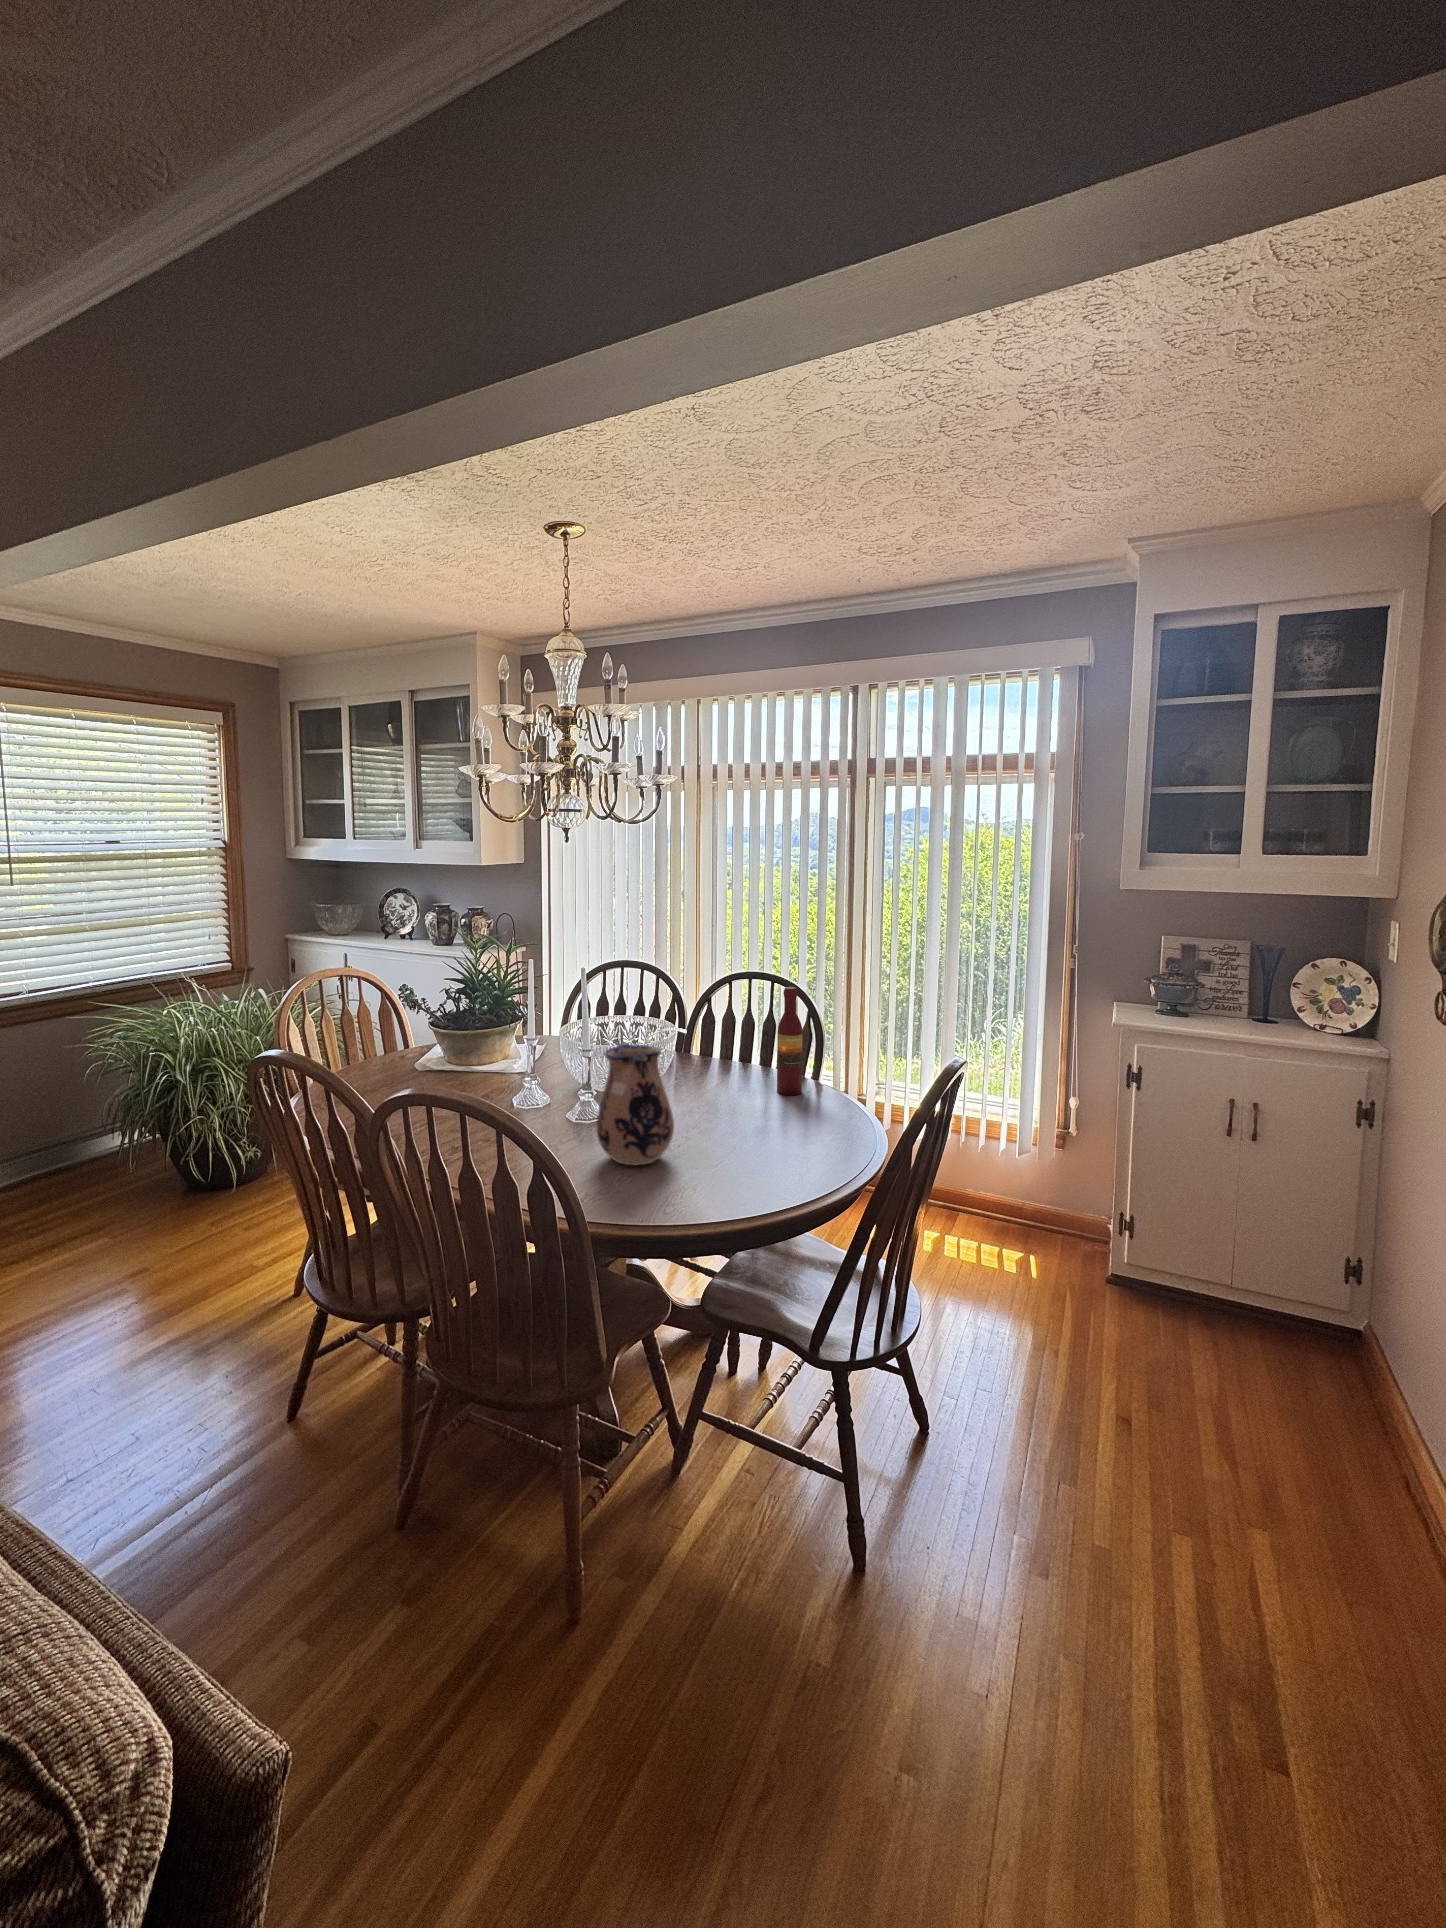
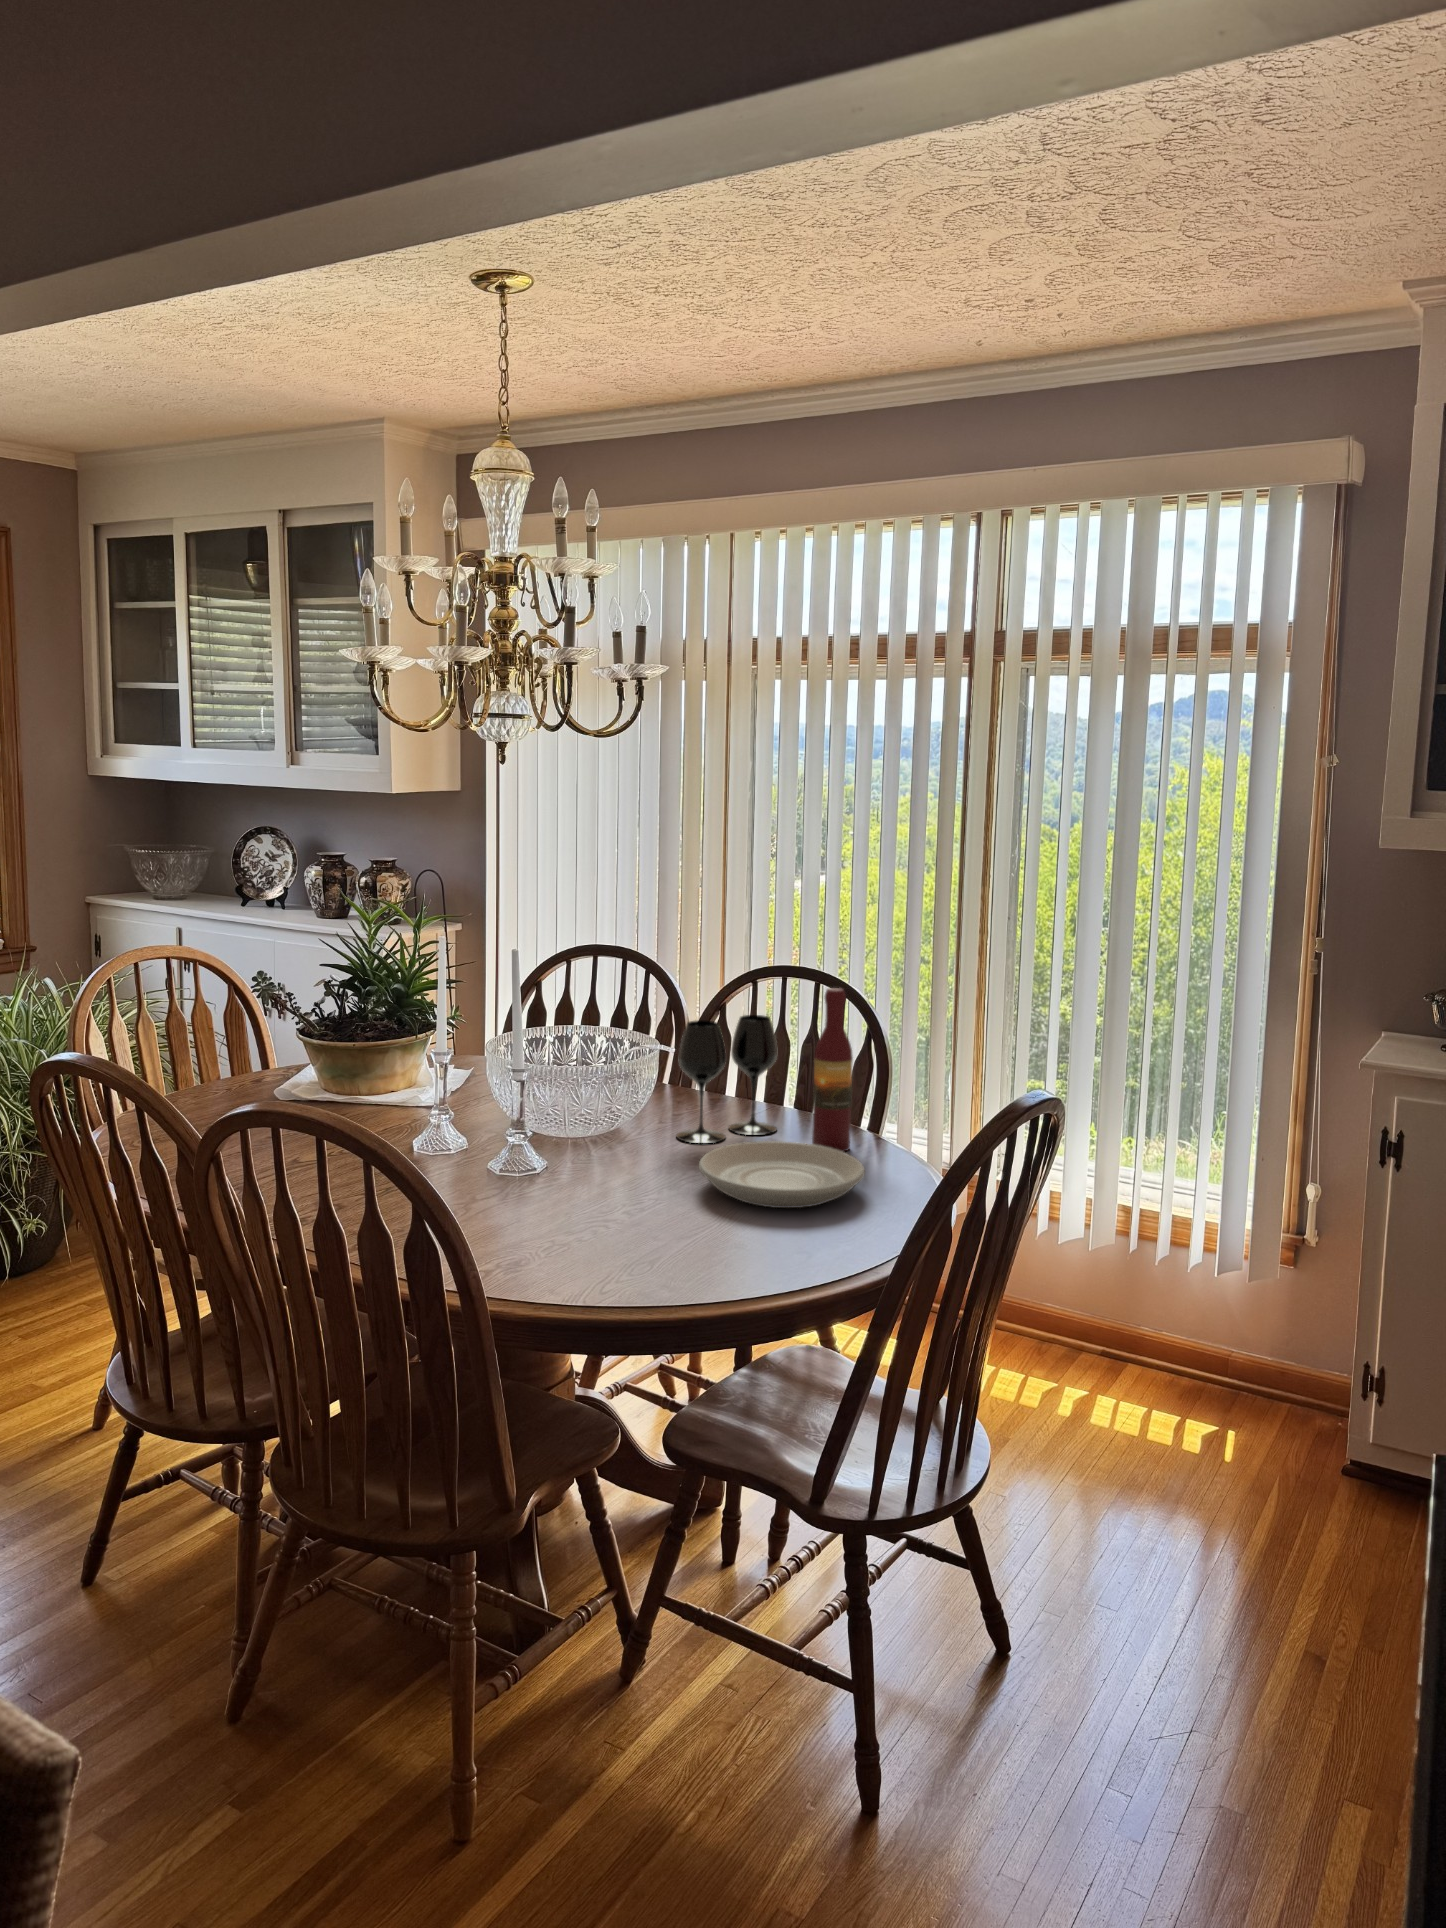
wine glass: none [687,1005,751,1092] -> present [676,1015,777,1143]
ceramic pitcher: present [597,1042,674,1165] -> none [522,1059,636,1237]
plate: none [710,1090,821,1137] -> present [699,1141,865,1208]

